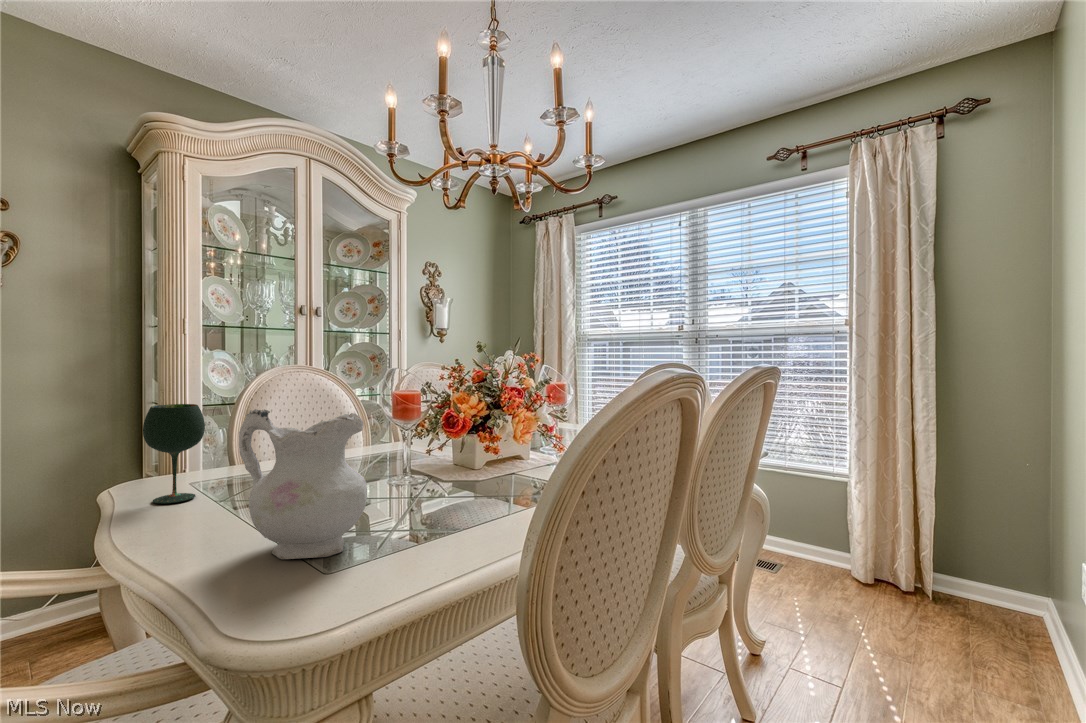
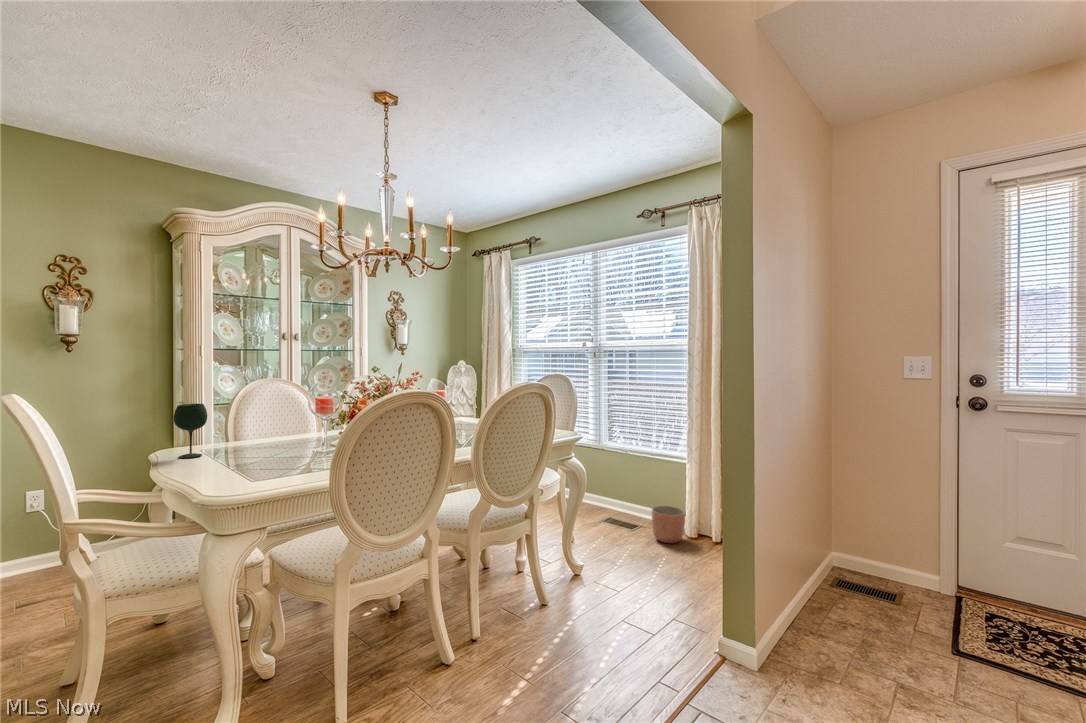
ceramic pitcher: present [239,409,367,559] -> none [219,407,282,478]
planter: none [814,539,866,594] -> present [652,505,685,543]

